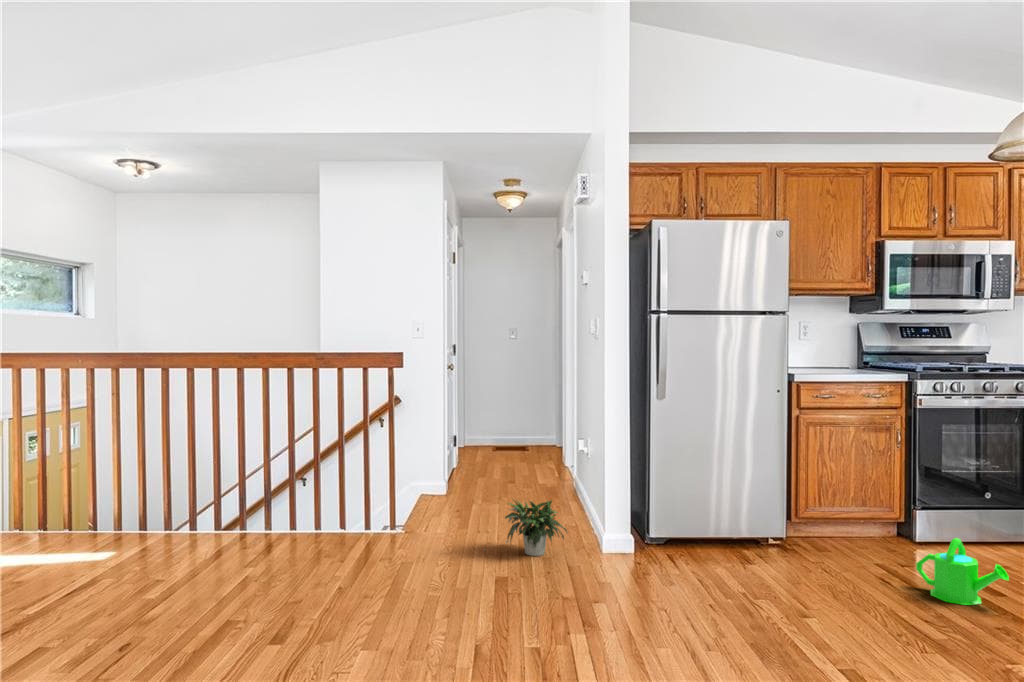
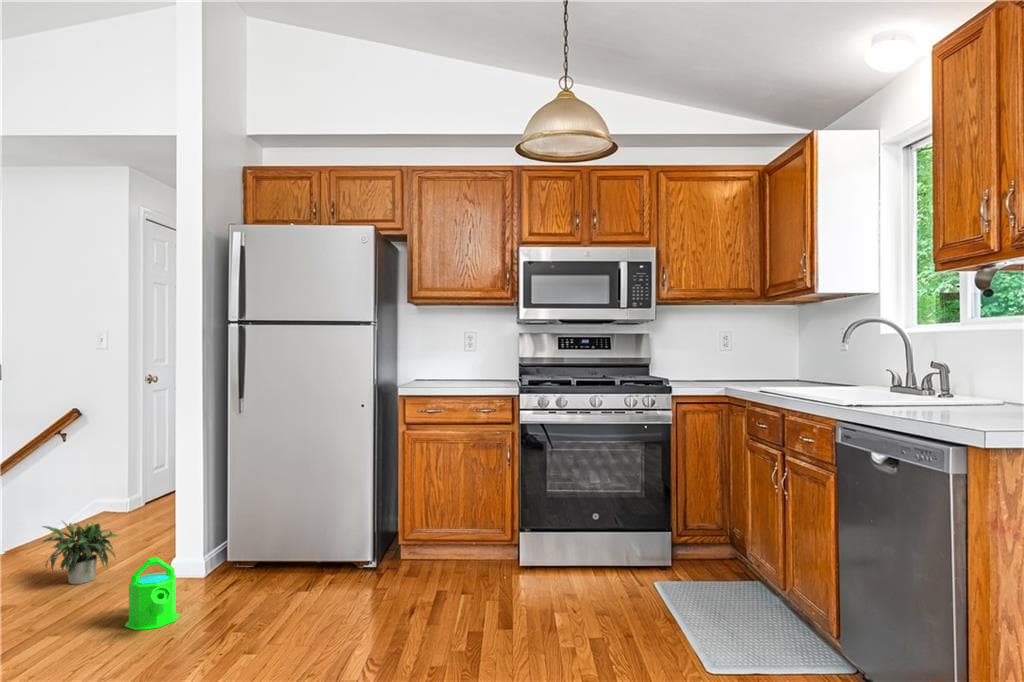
watering can: present [916,538,1009,605] -> present [125,557,179,630]

